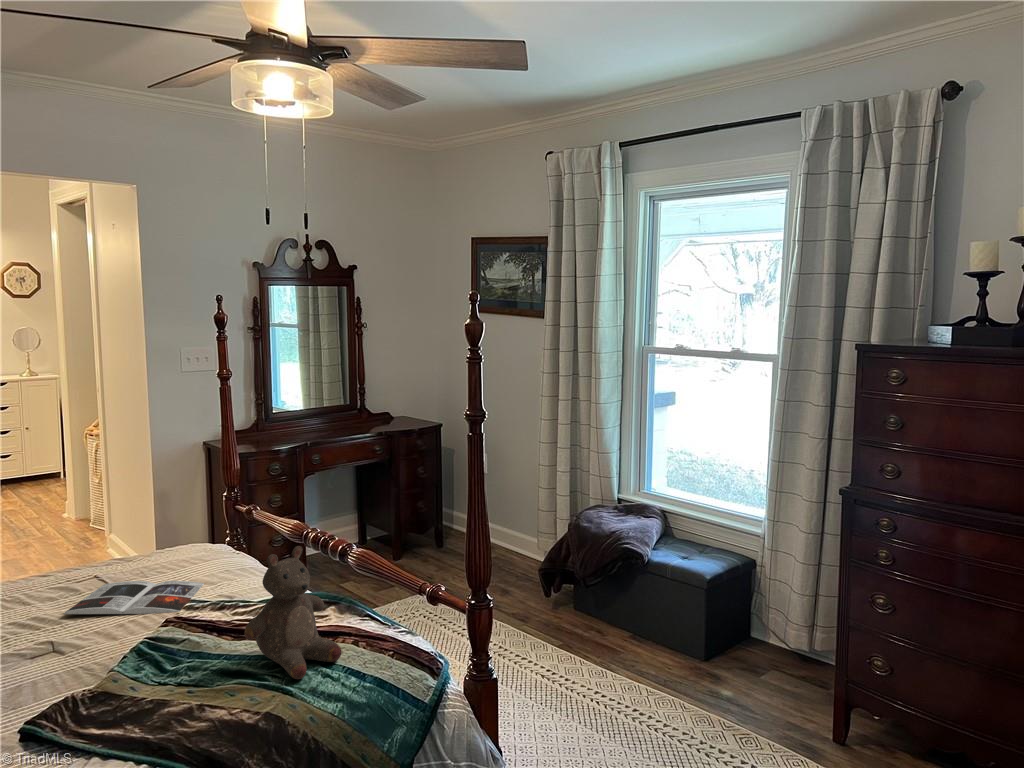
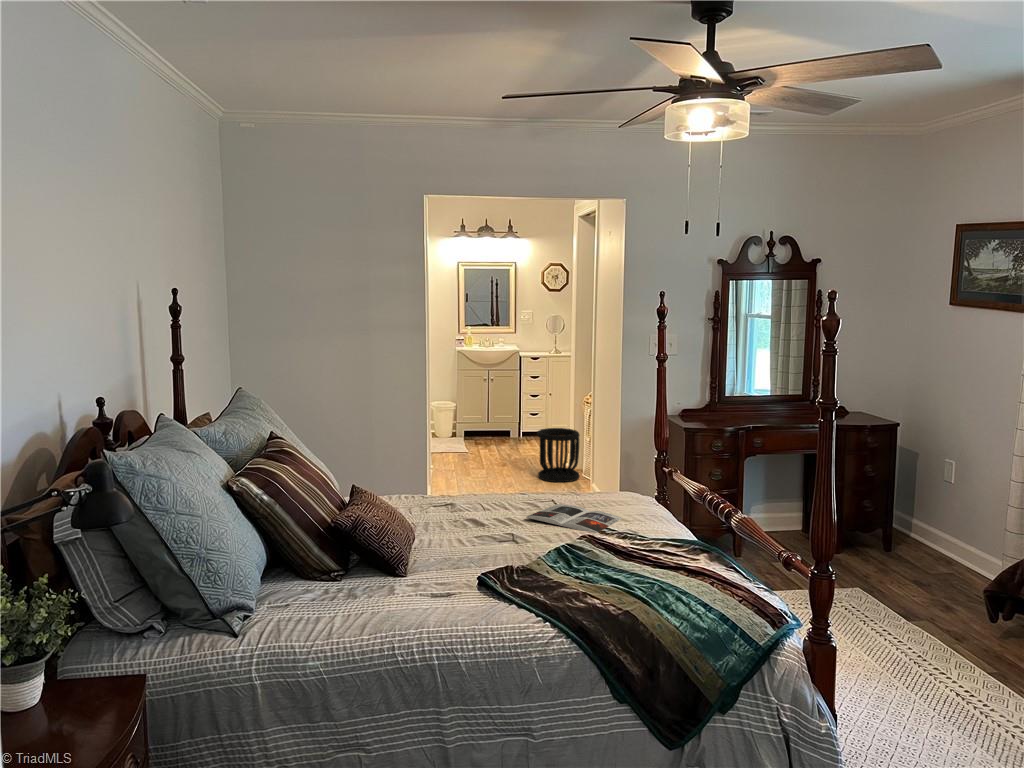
wastebasket: none [17,472,87,544] -> present [537,428,580,482]
stuffed bear: present [244,546,342,679] -> none [621,491,696,595]

